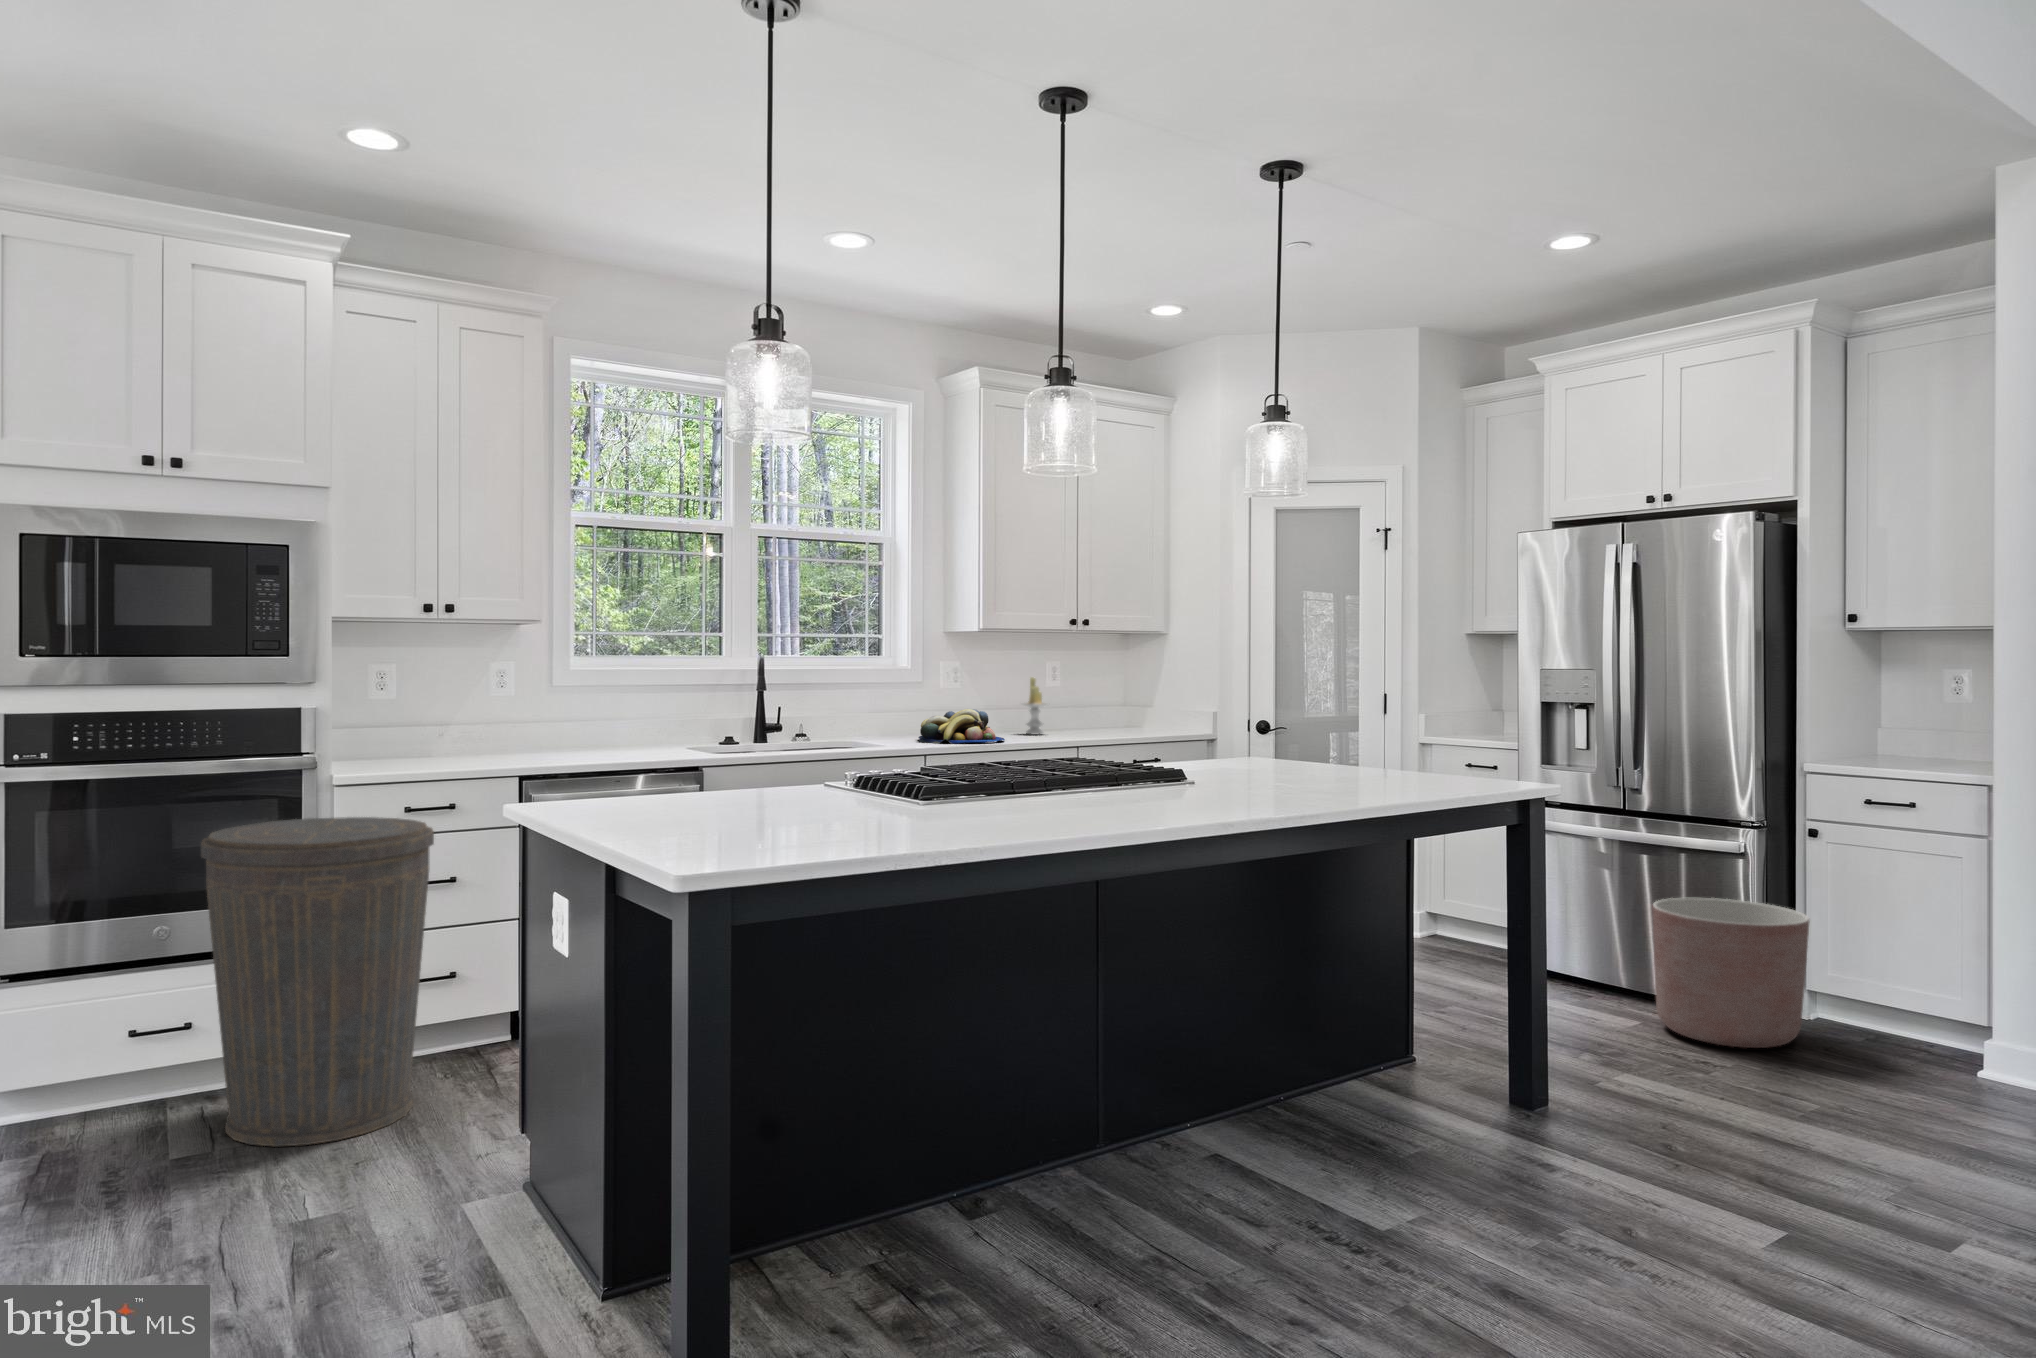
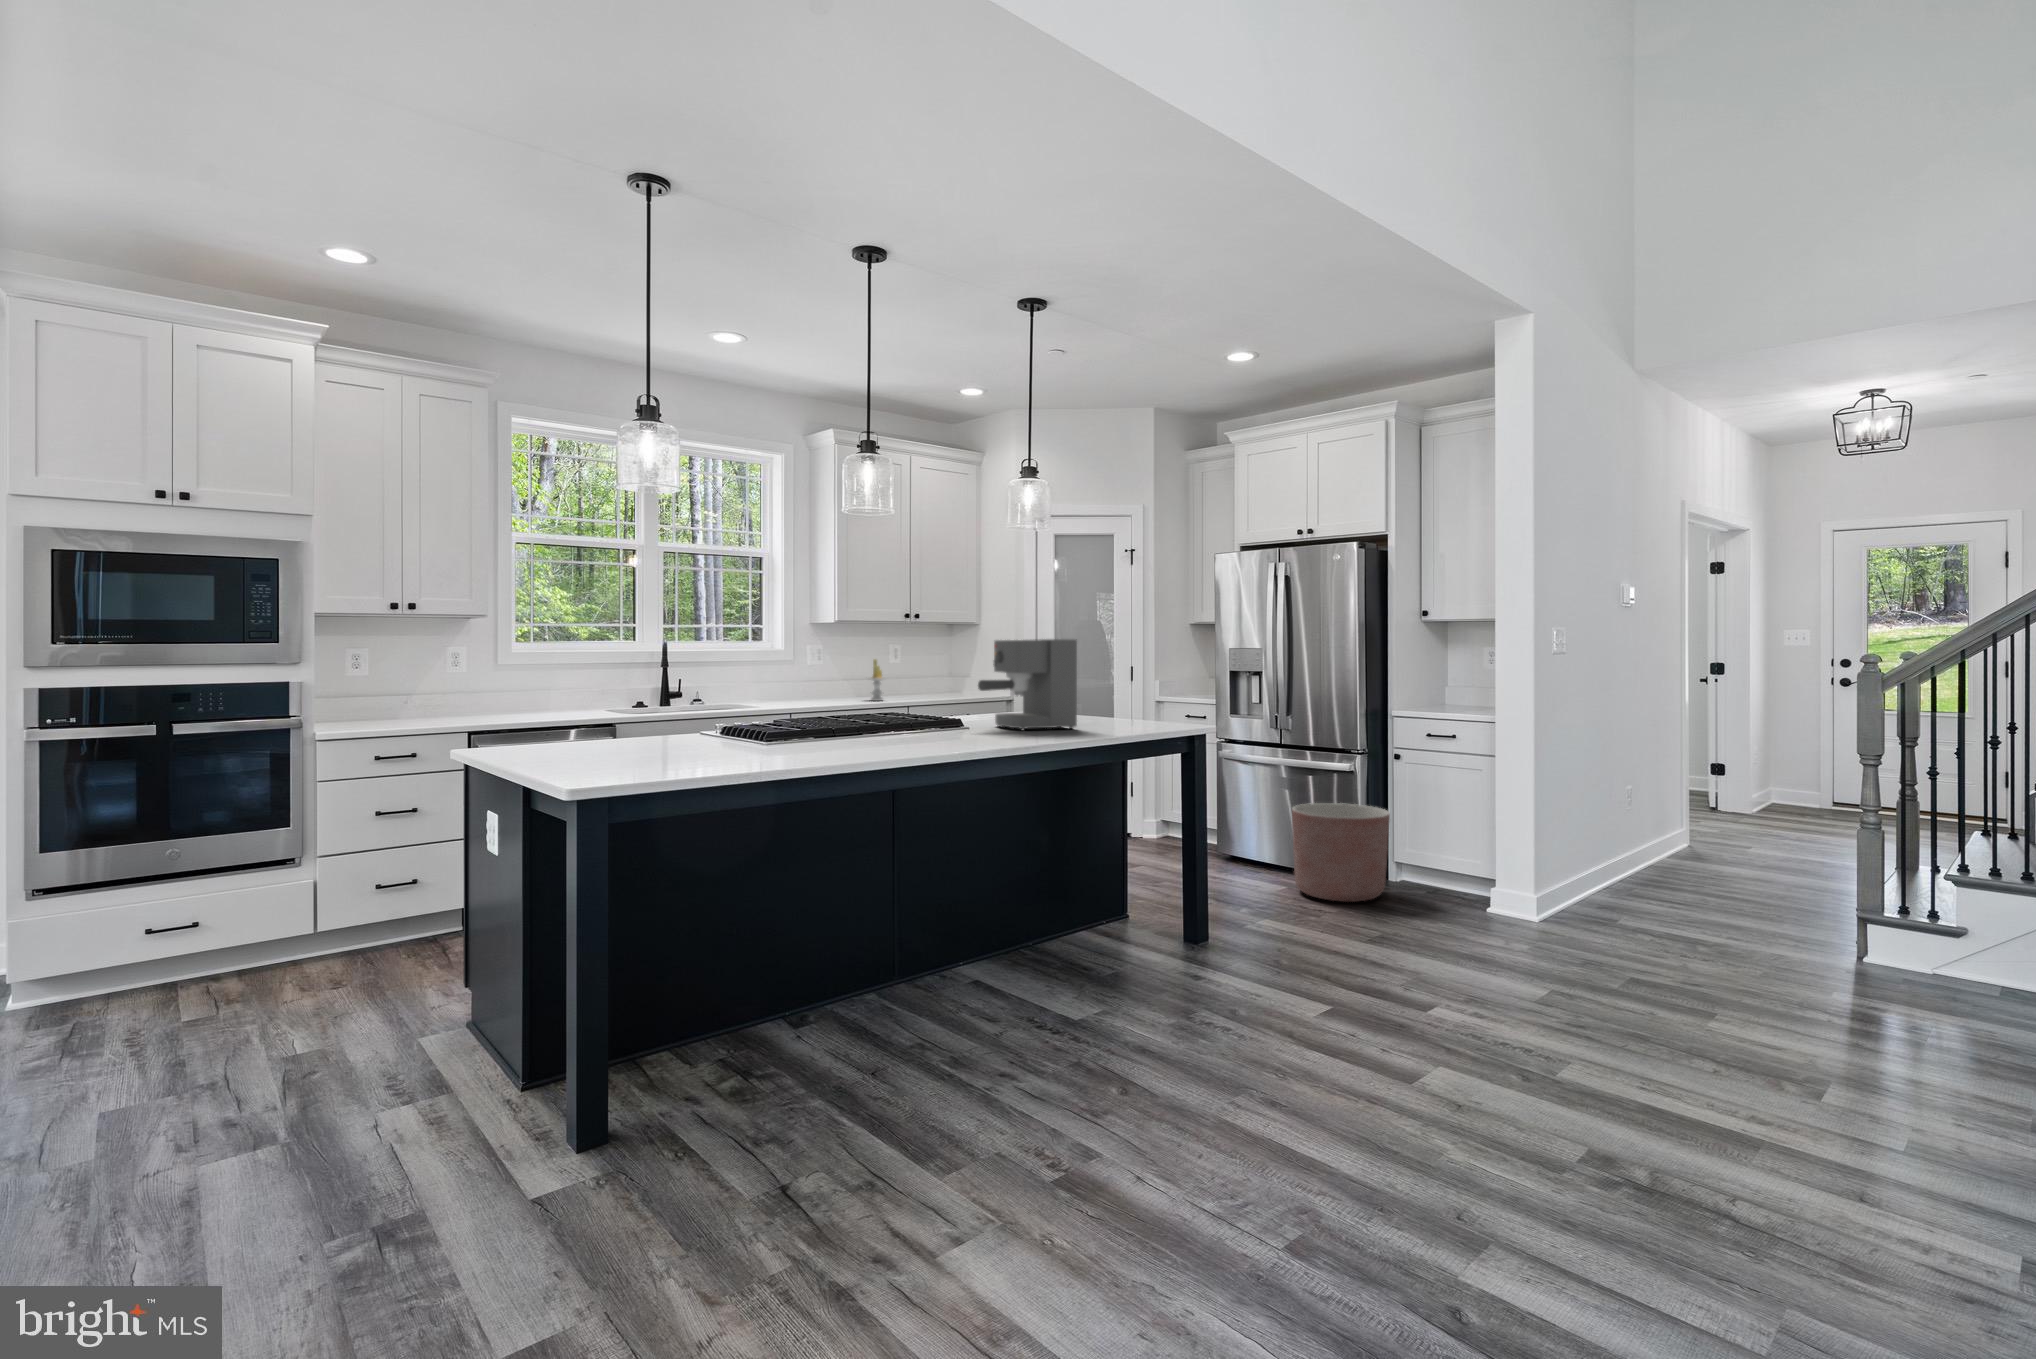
coffee maker: none [1214,659,1358,791] -> present [978,639,1077,730]
fruit bowl: present [918,709,1005,744] -> none [786,682,851,707]
trash can: present [201,817,434,1147] -> none [207,763,398,1008]

